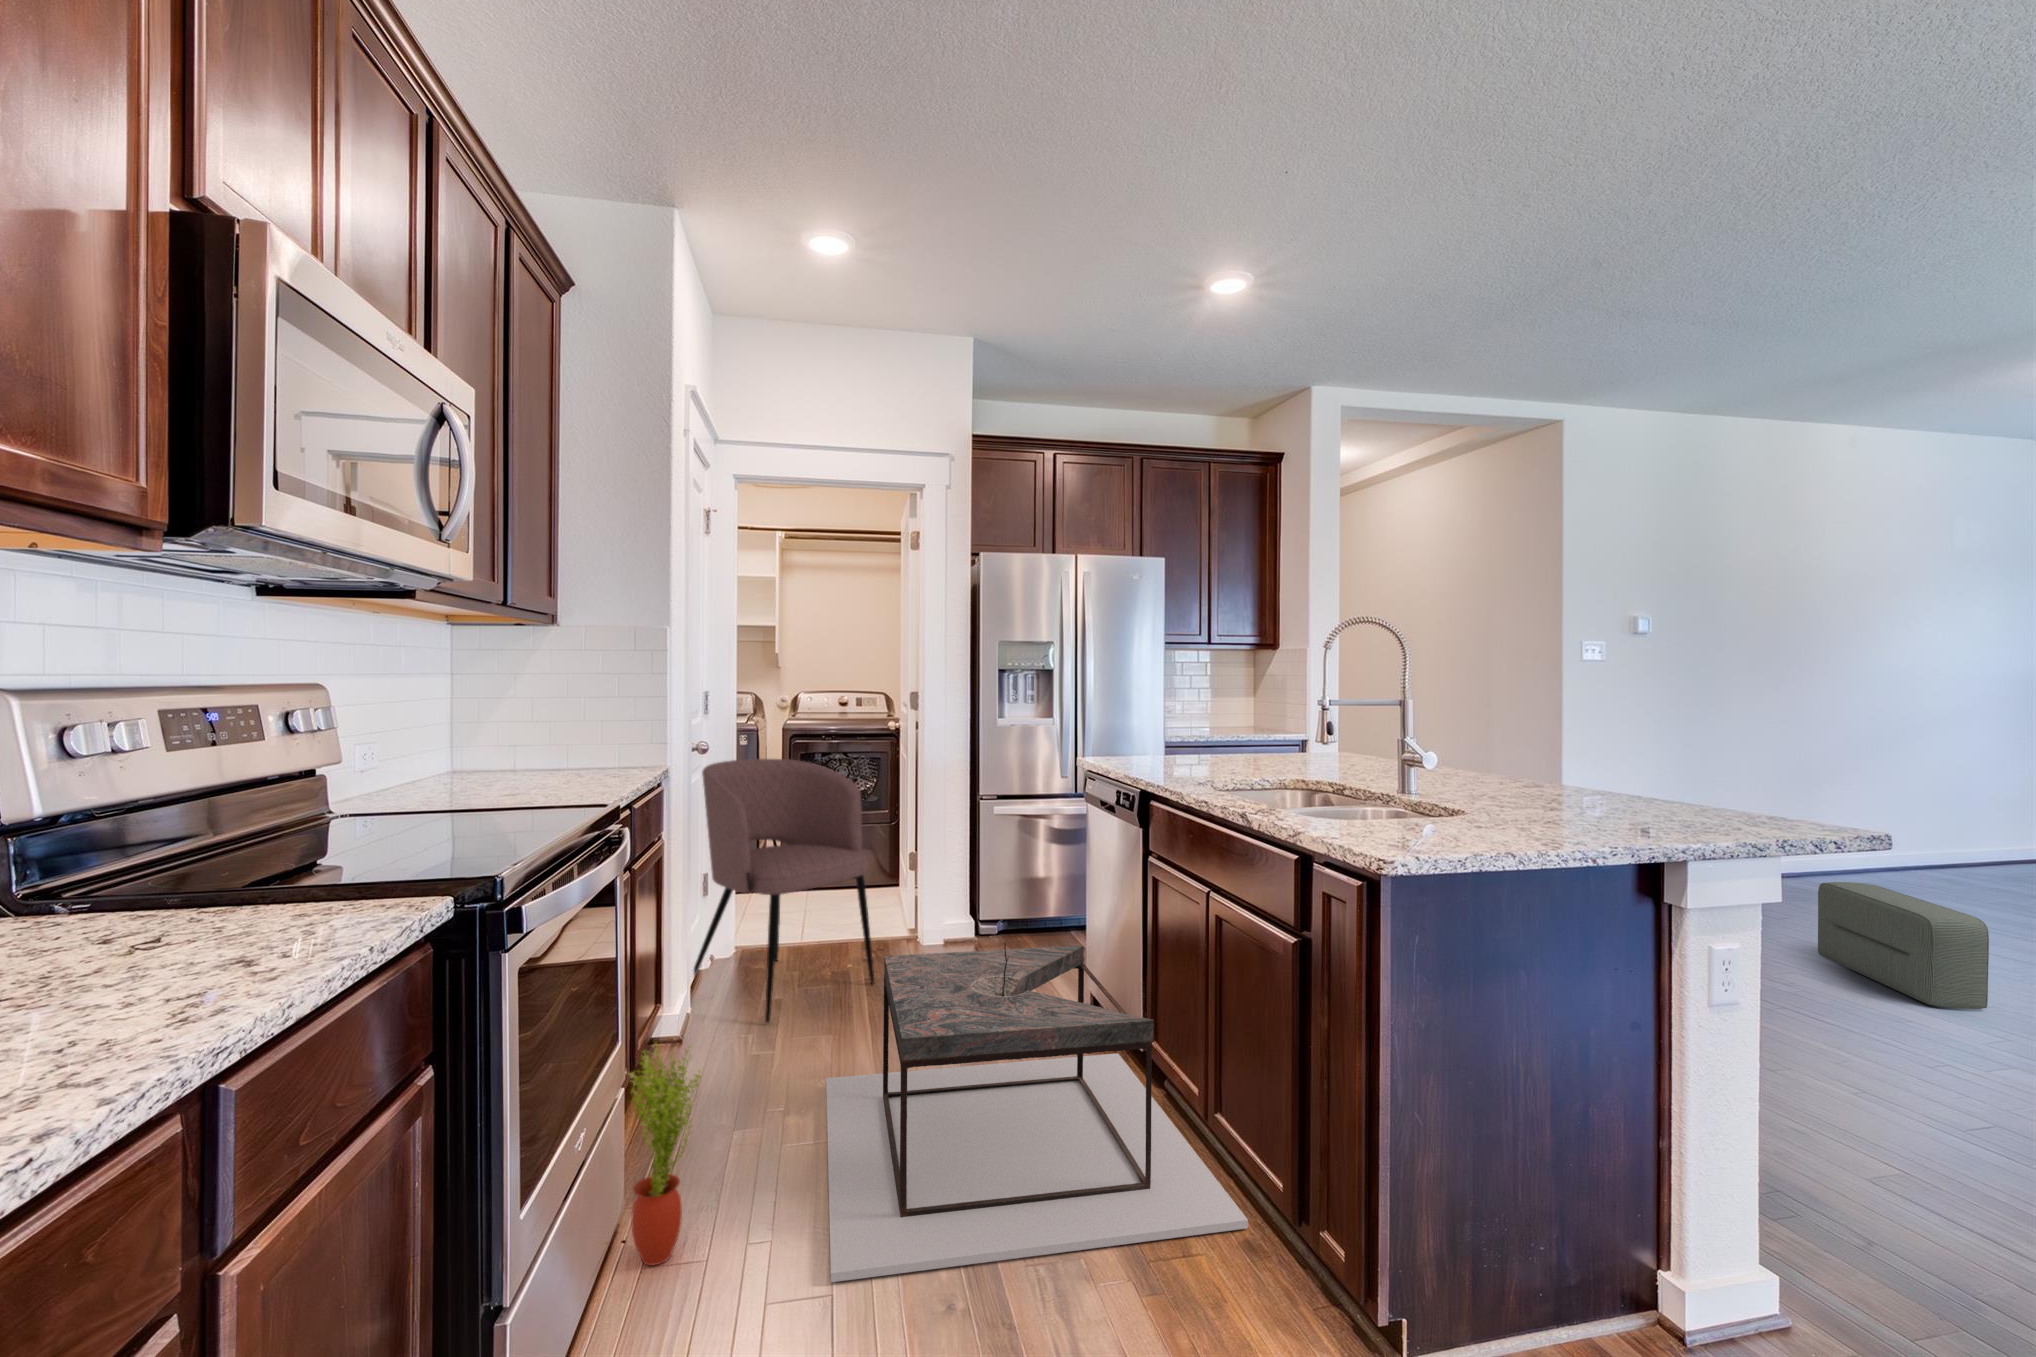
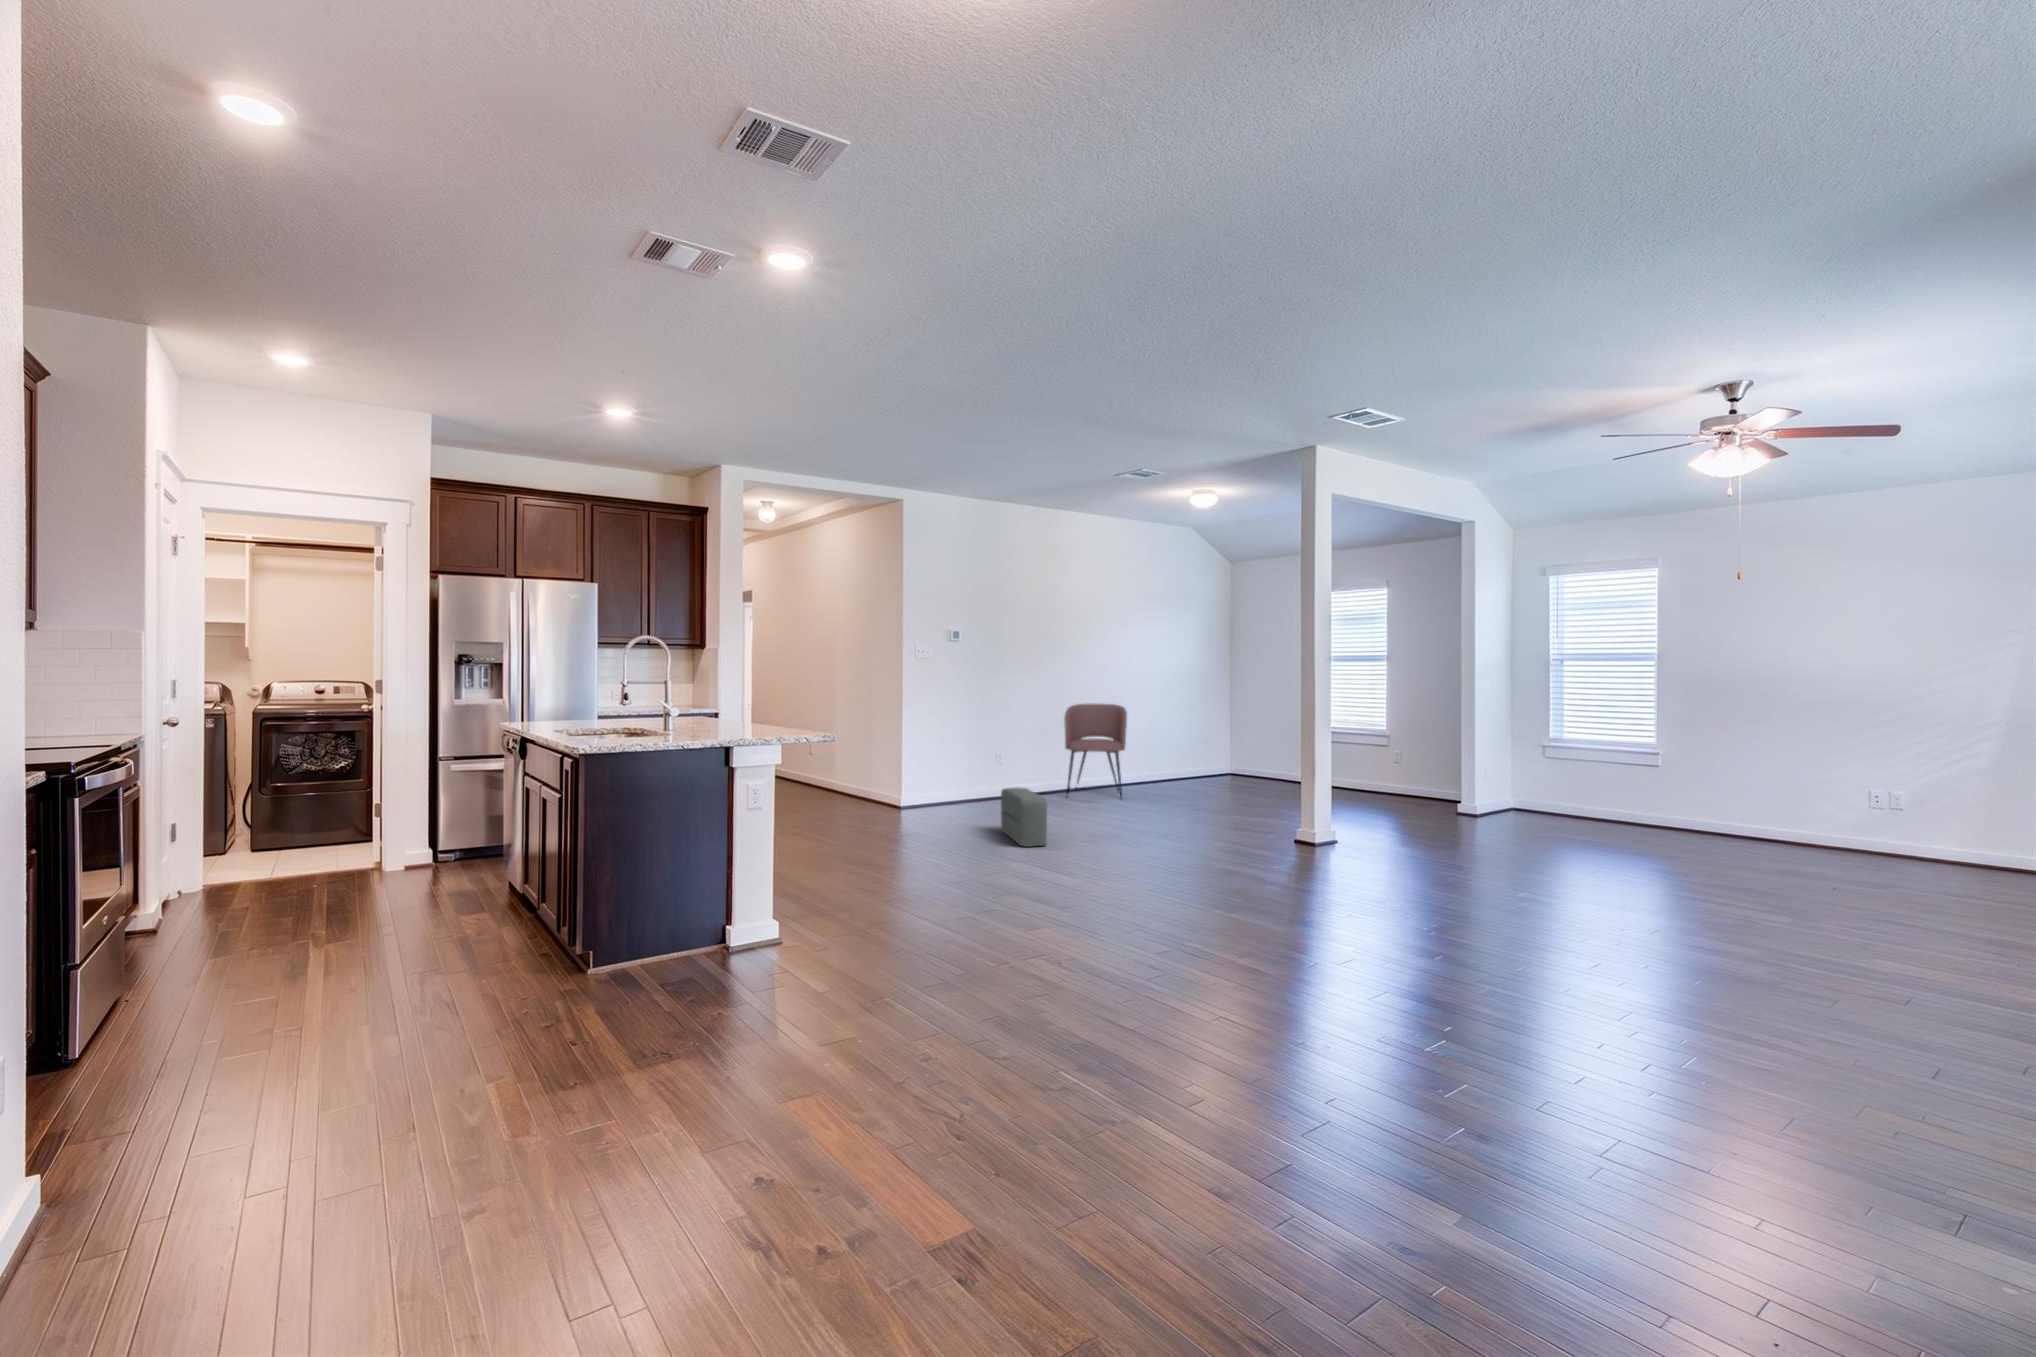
armchair: present [694,759,874,1023] -> present [1064,704,1127,797]
coffee table: present [826,942,1248,1282] -> none [279,825,551,997]
potted plant: present [629,1044,701,1265] -> none [134,880,188,1008]

